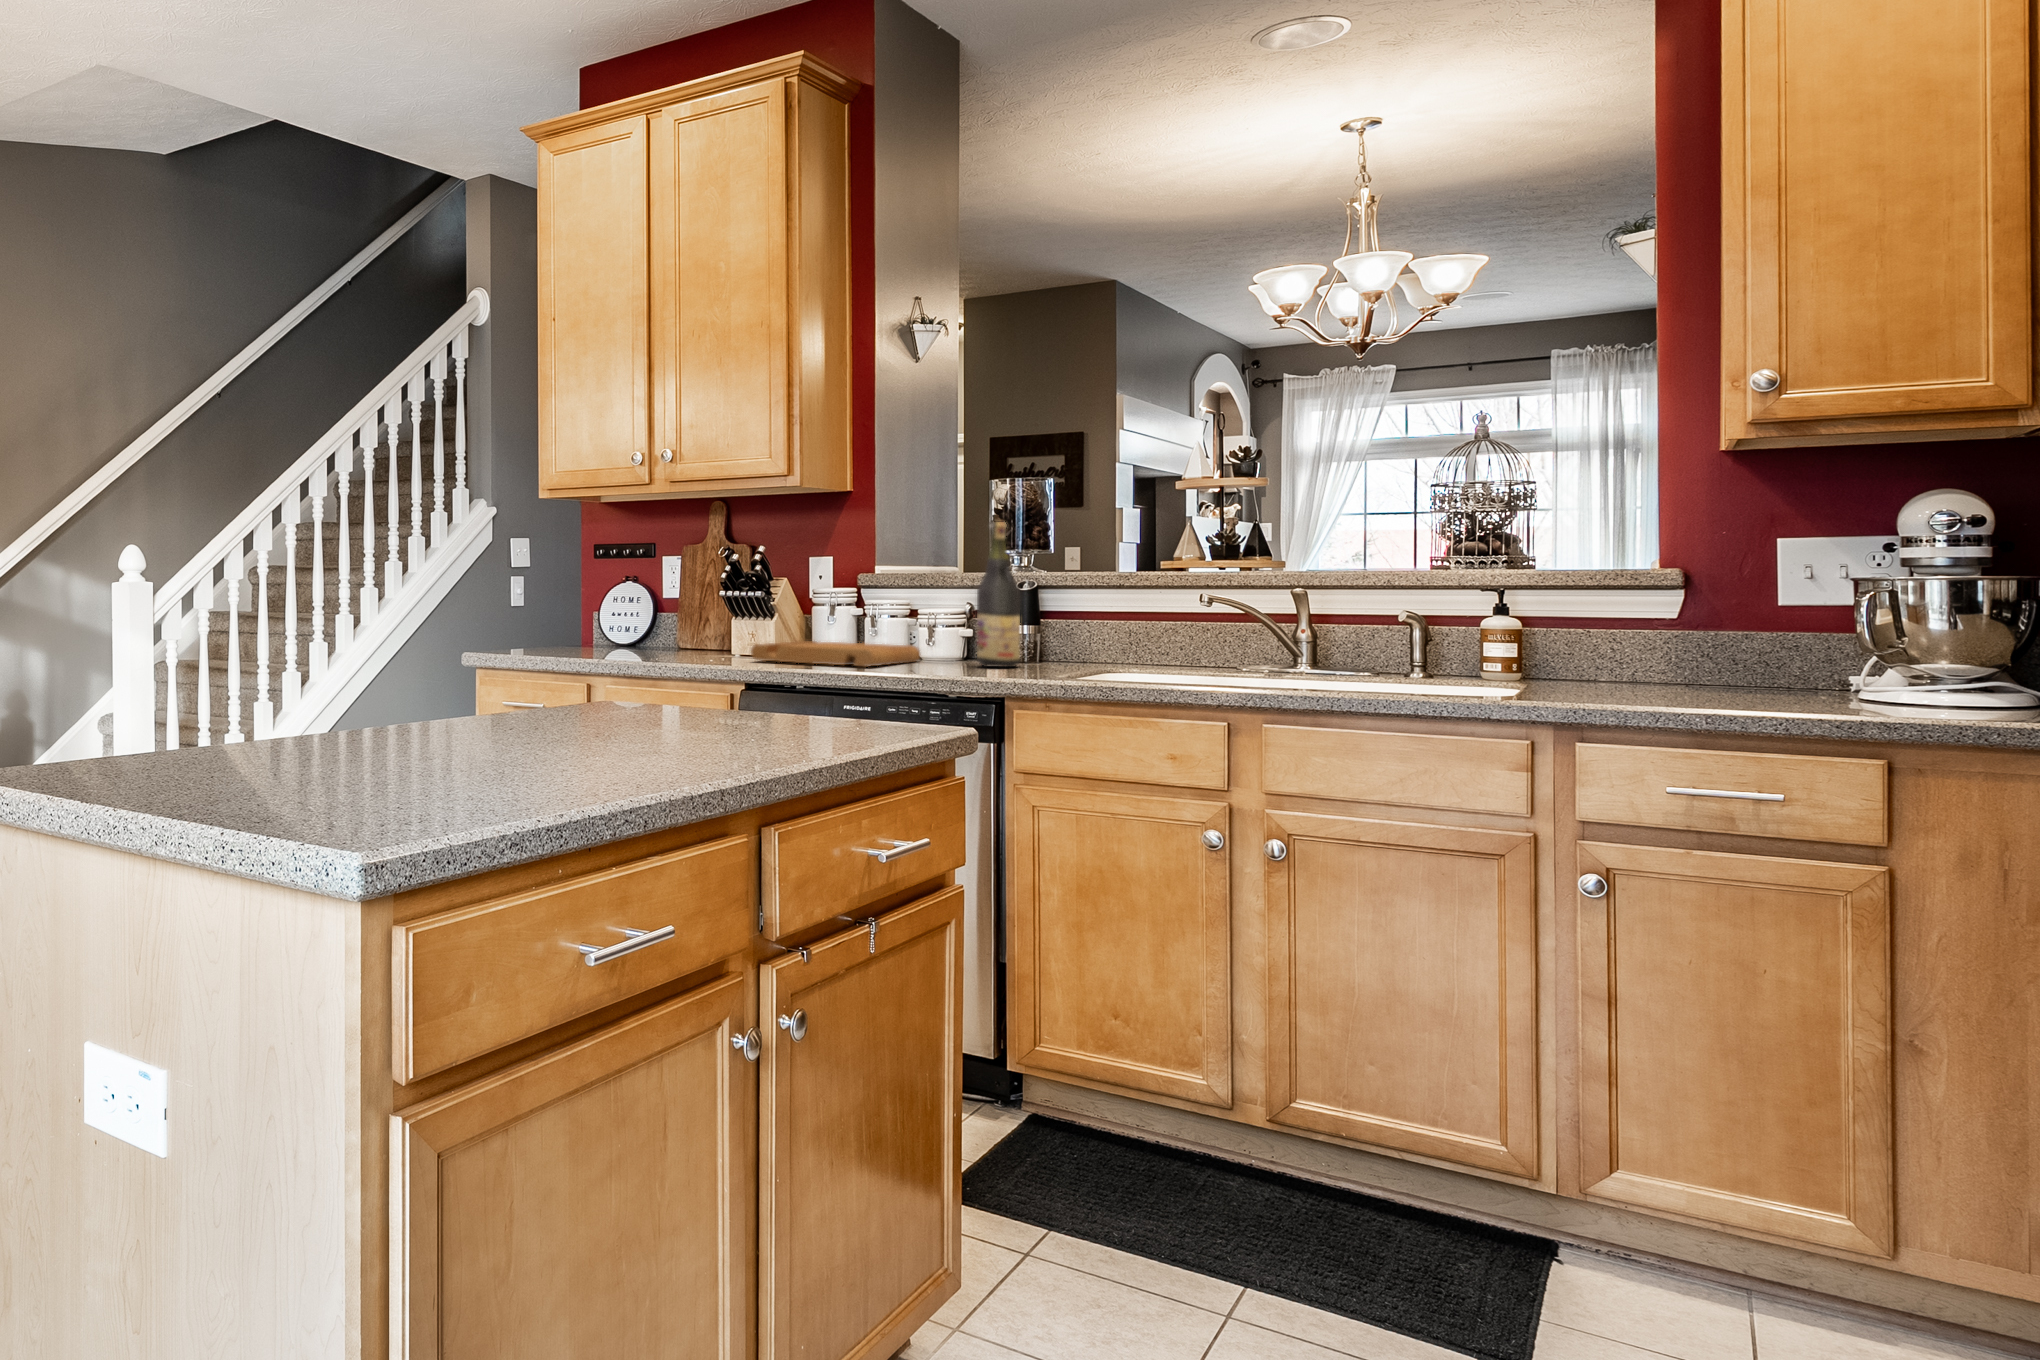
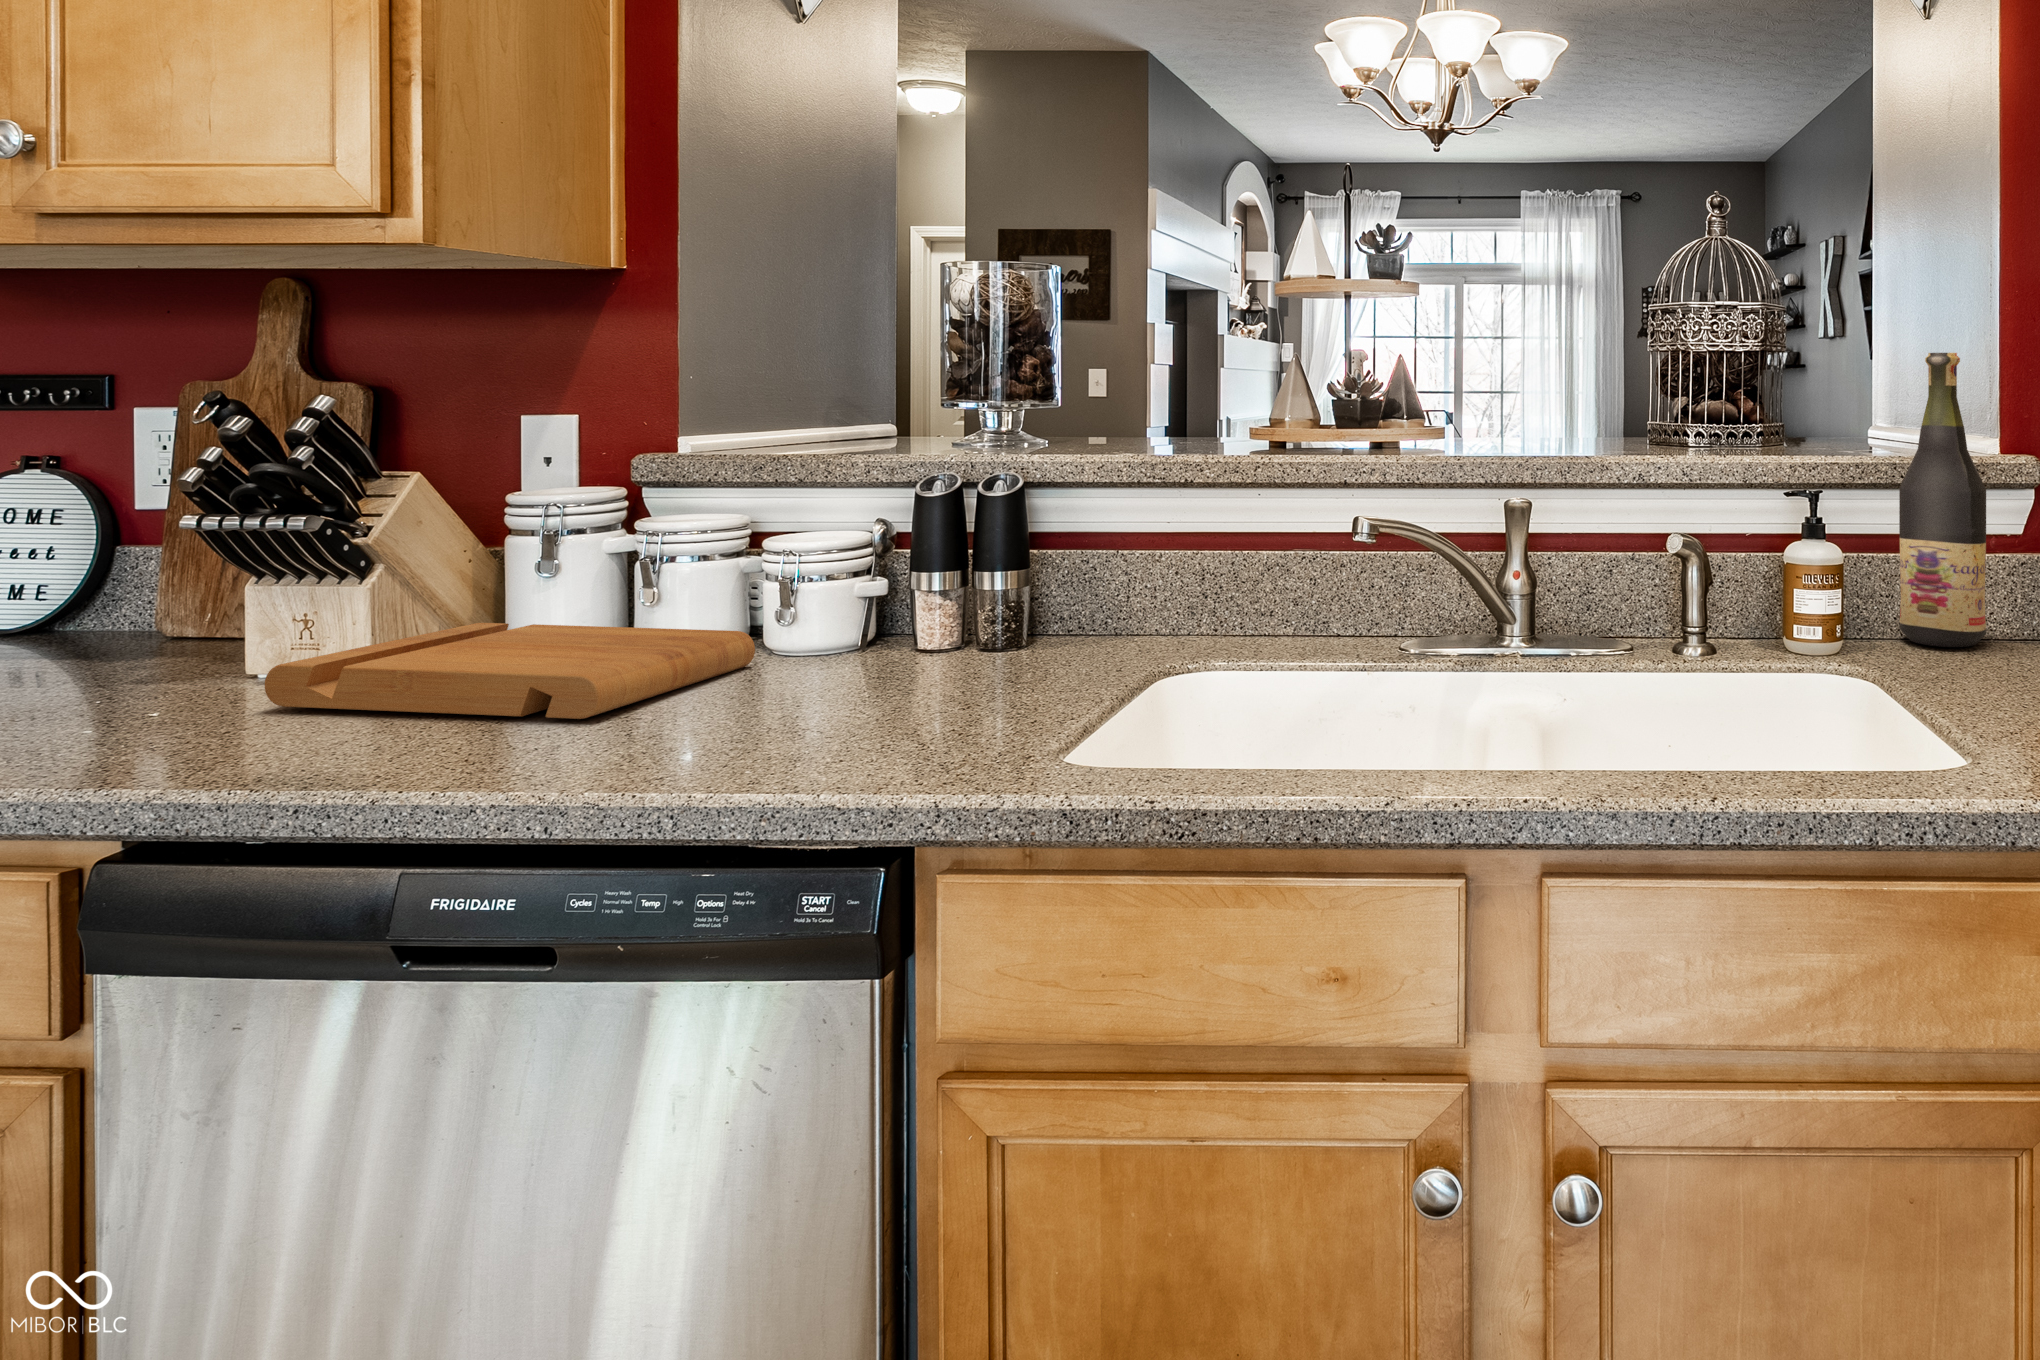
wine bottle: present [977,522,1020,667] -> present [1899,353,1986,647]

